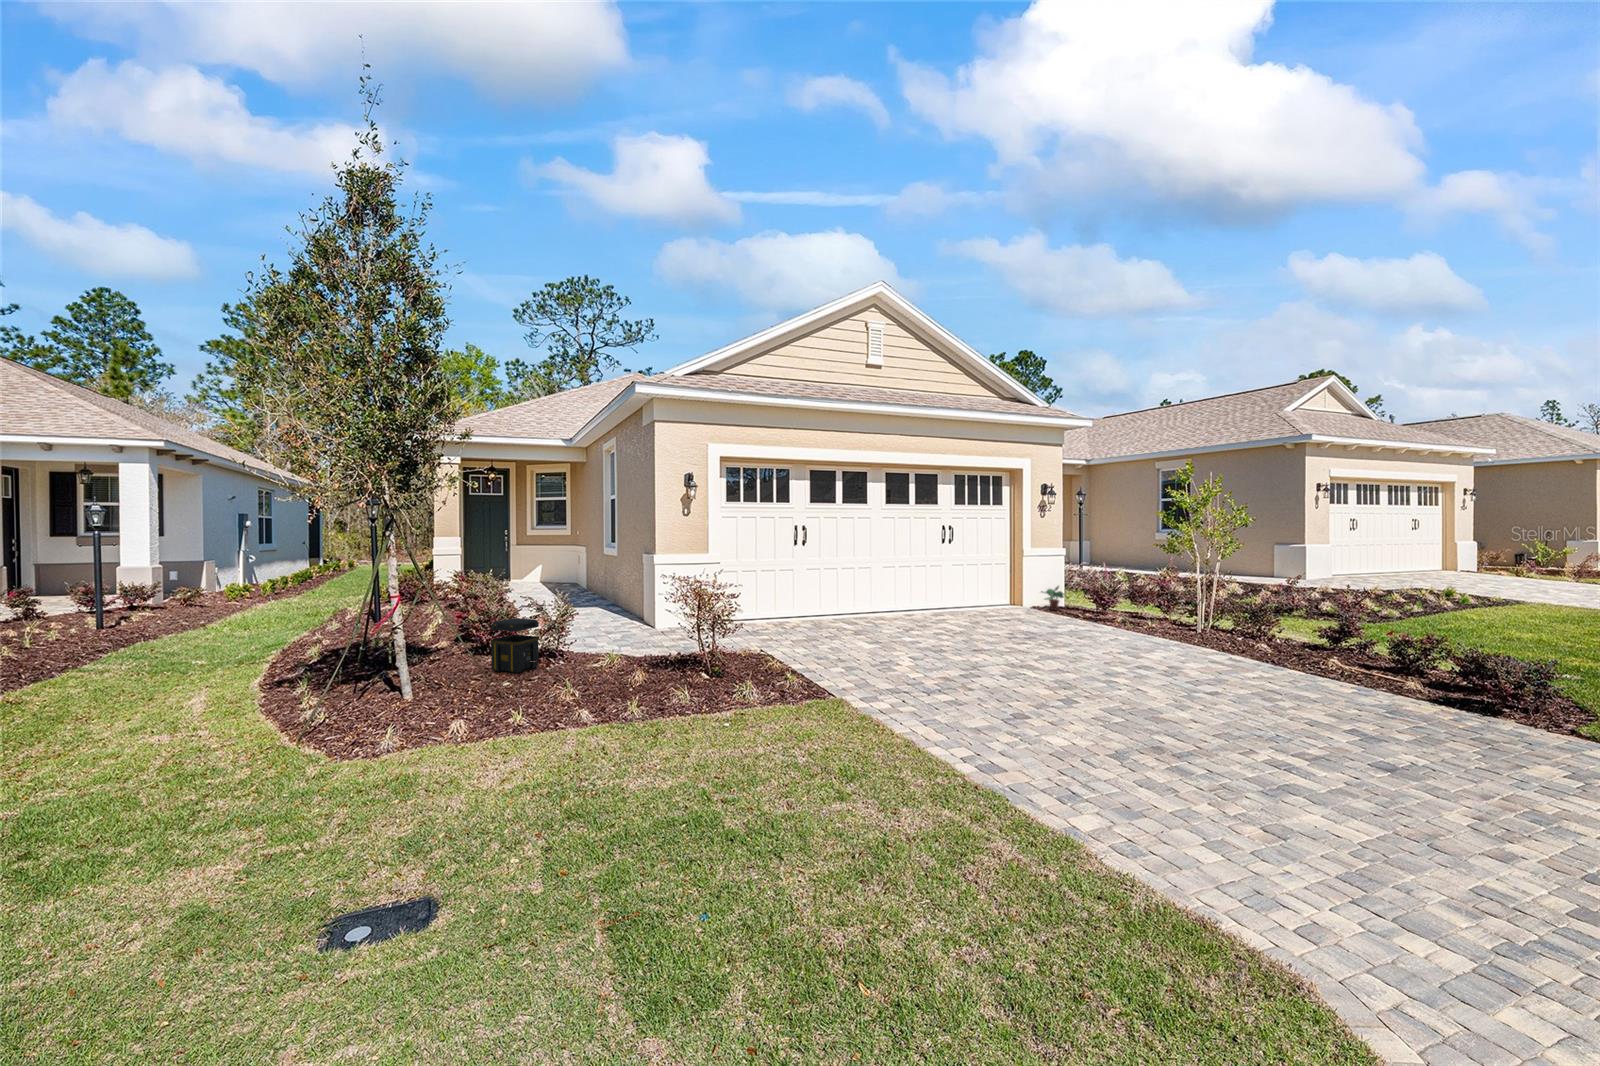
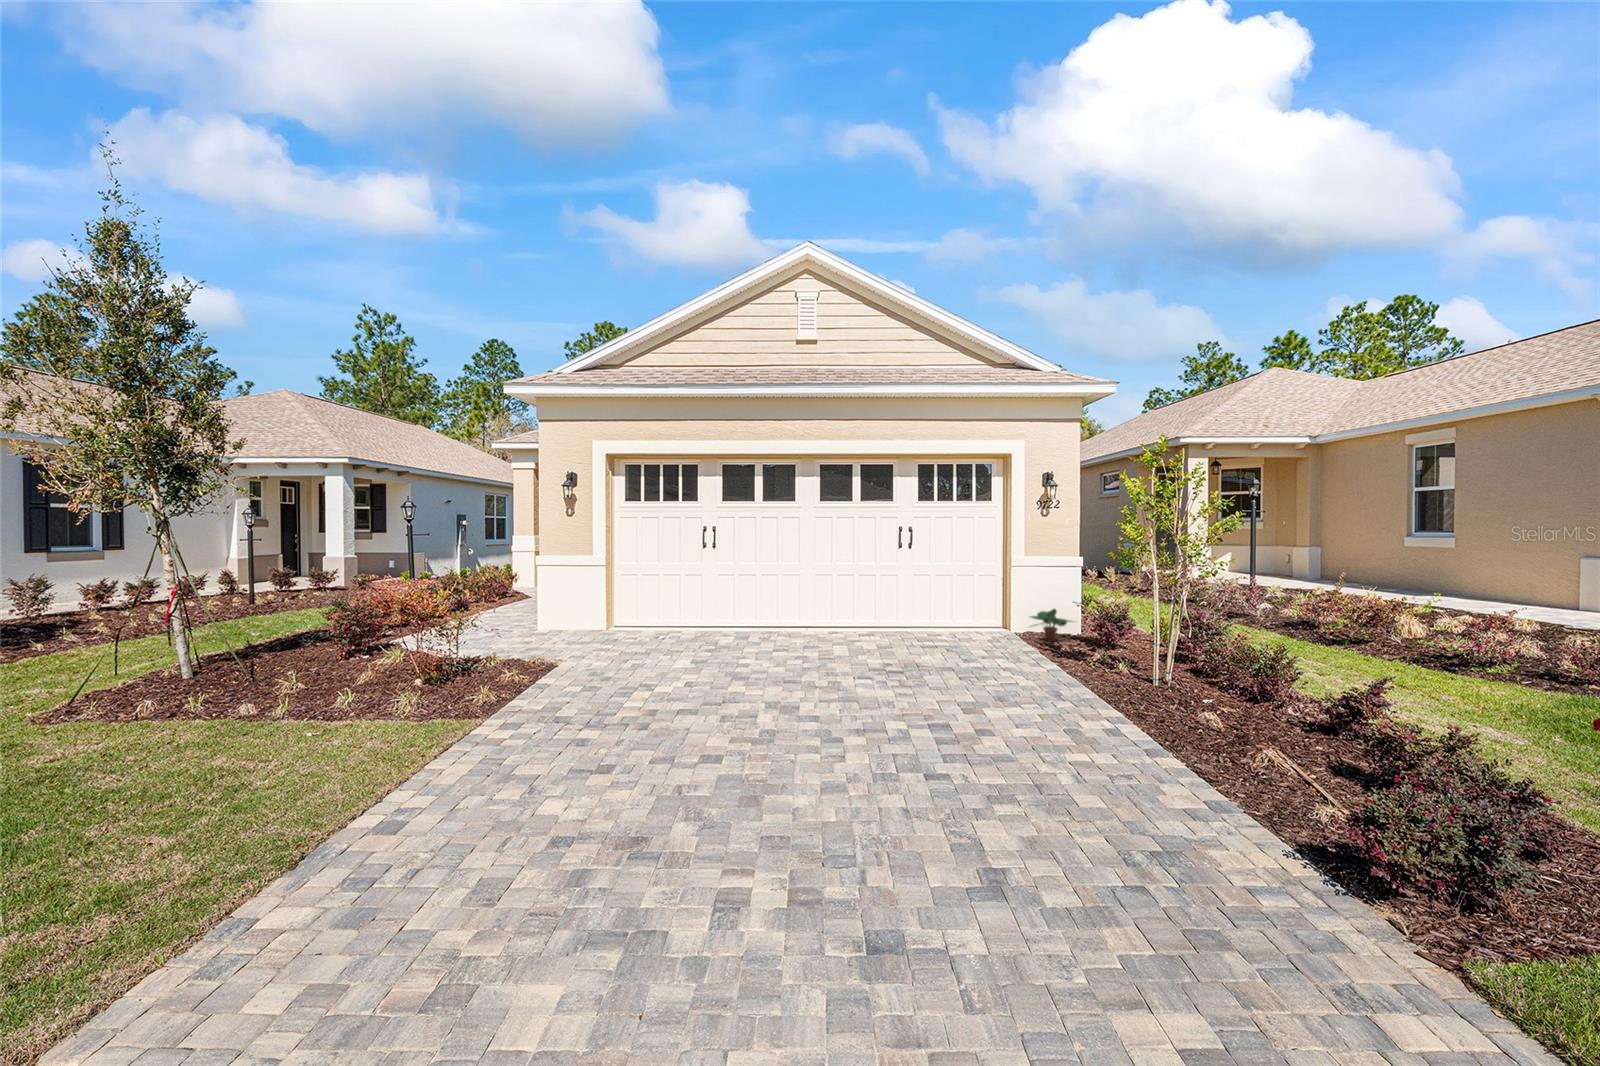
toolbox: present [490,618,539,673] -> none [292,614,336,666]

